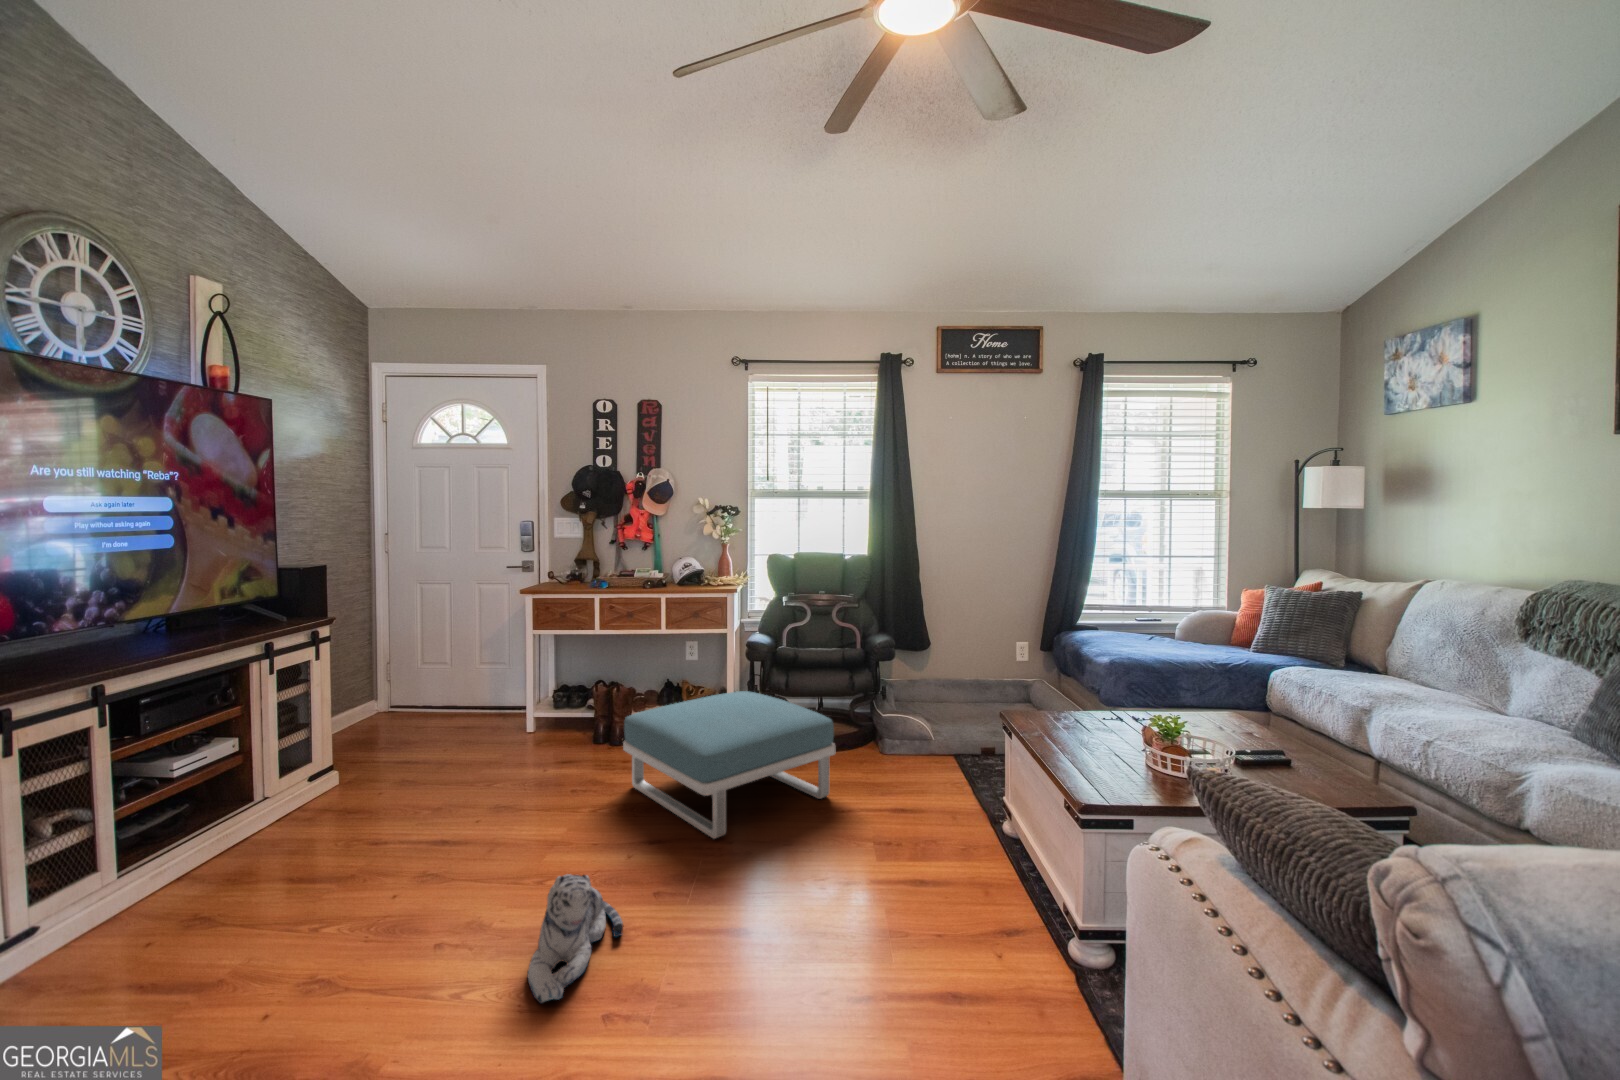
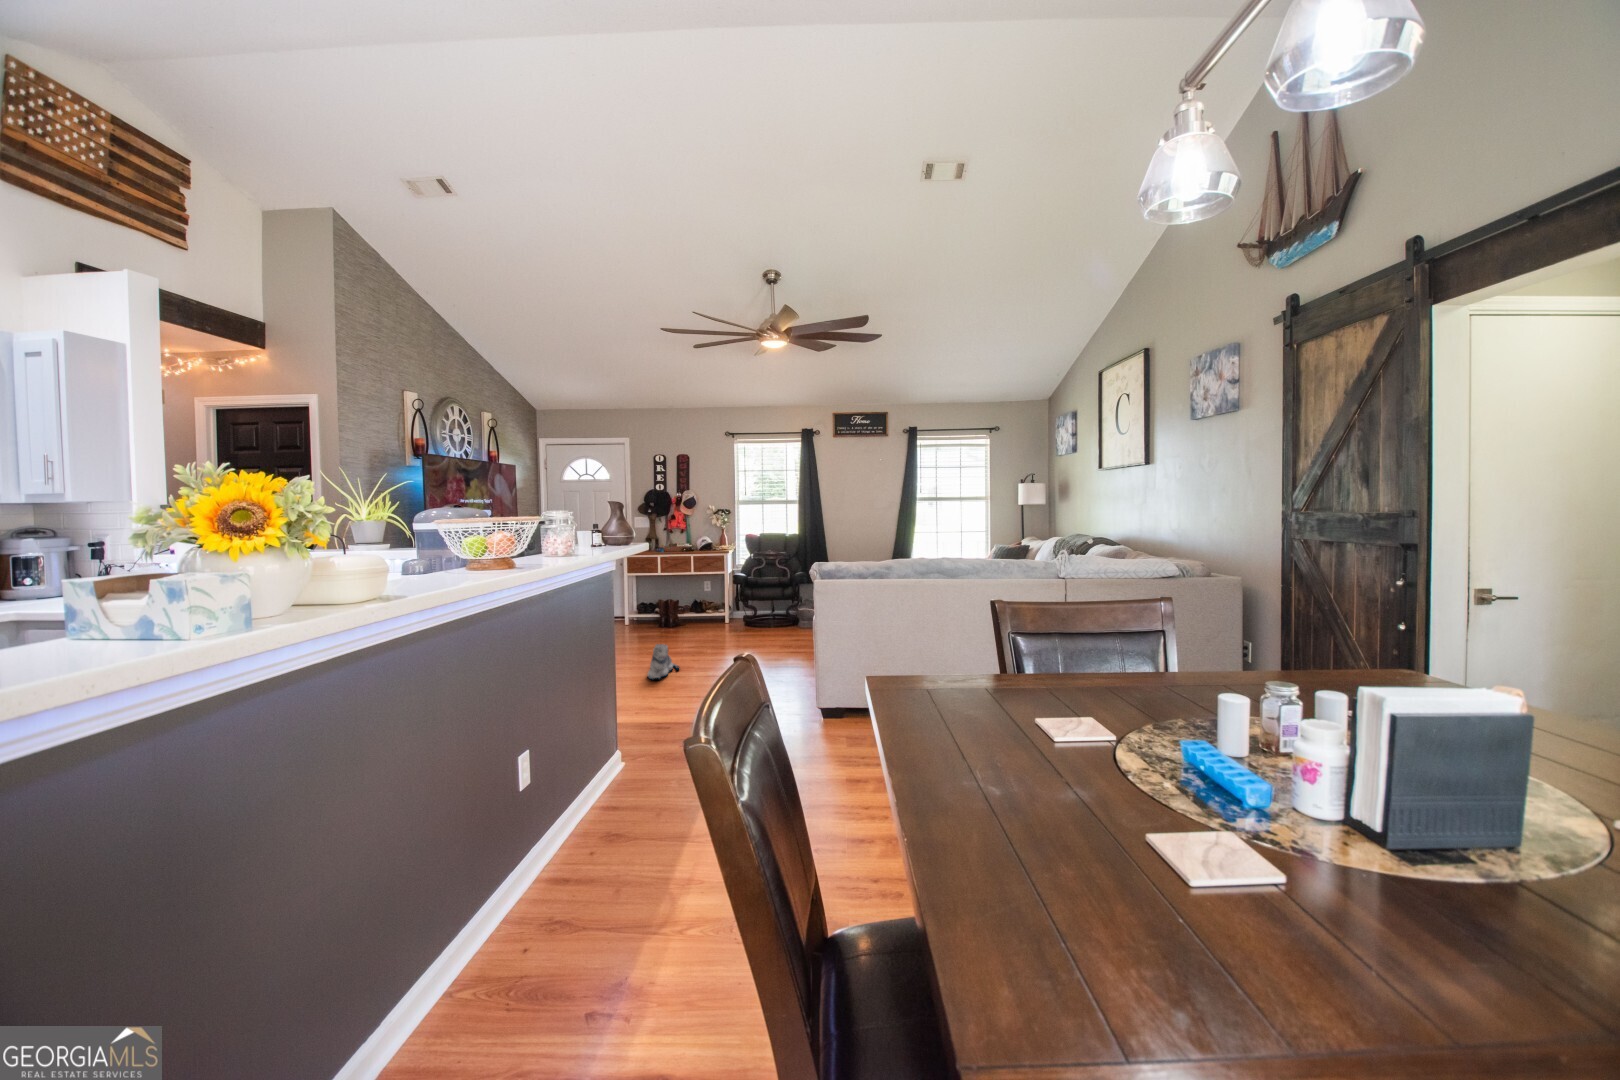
footstool: present [623,691,836,838] -> none [675,599,771,650]

